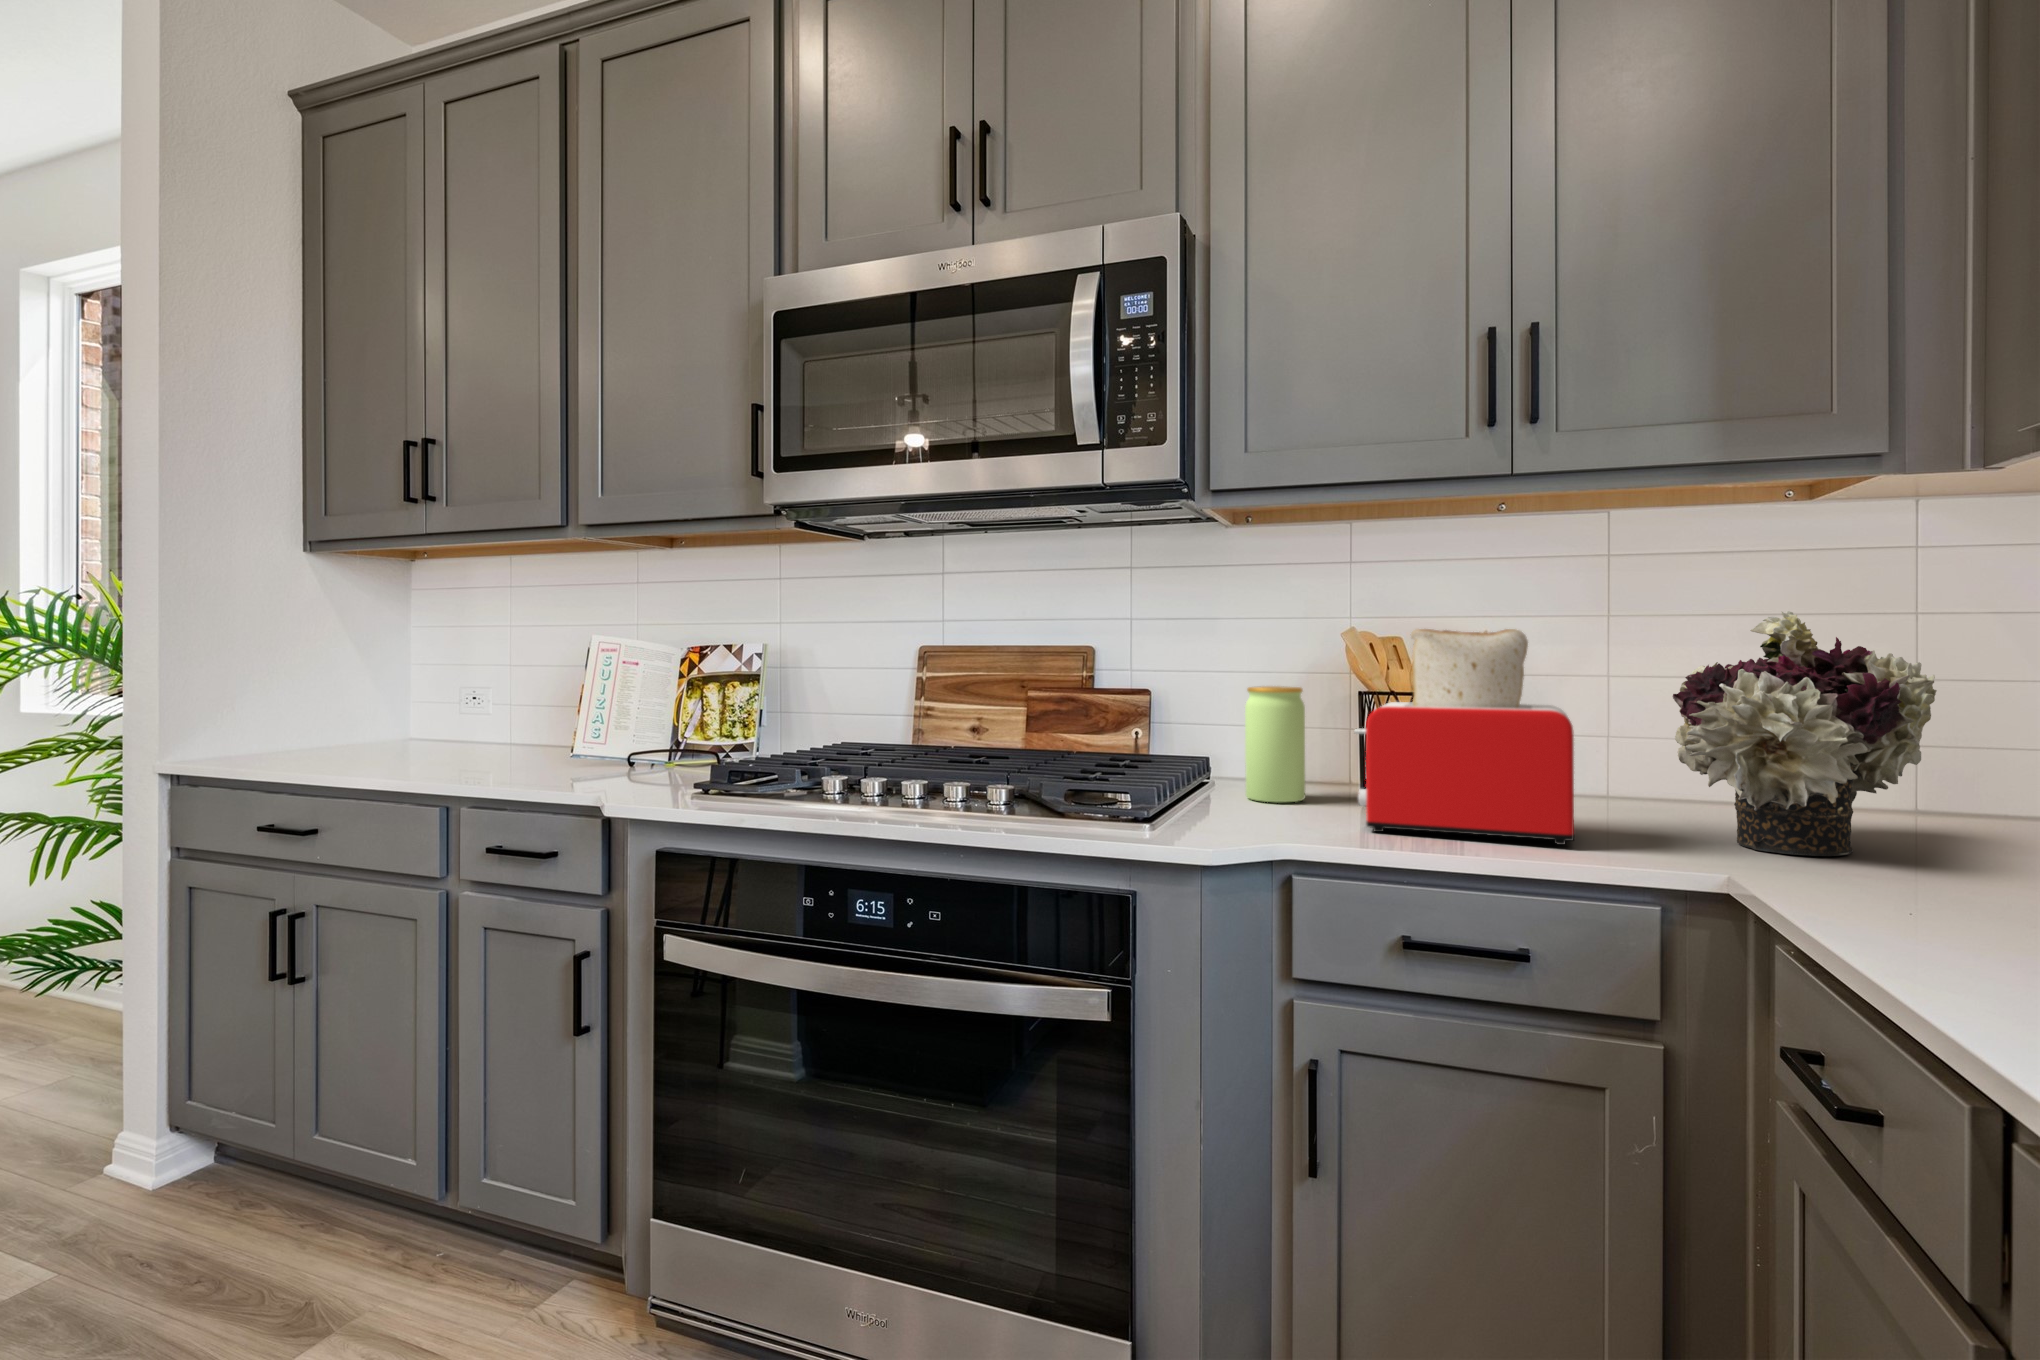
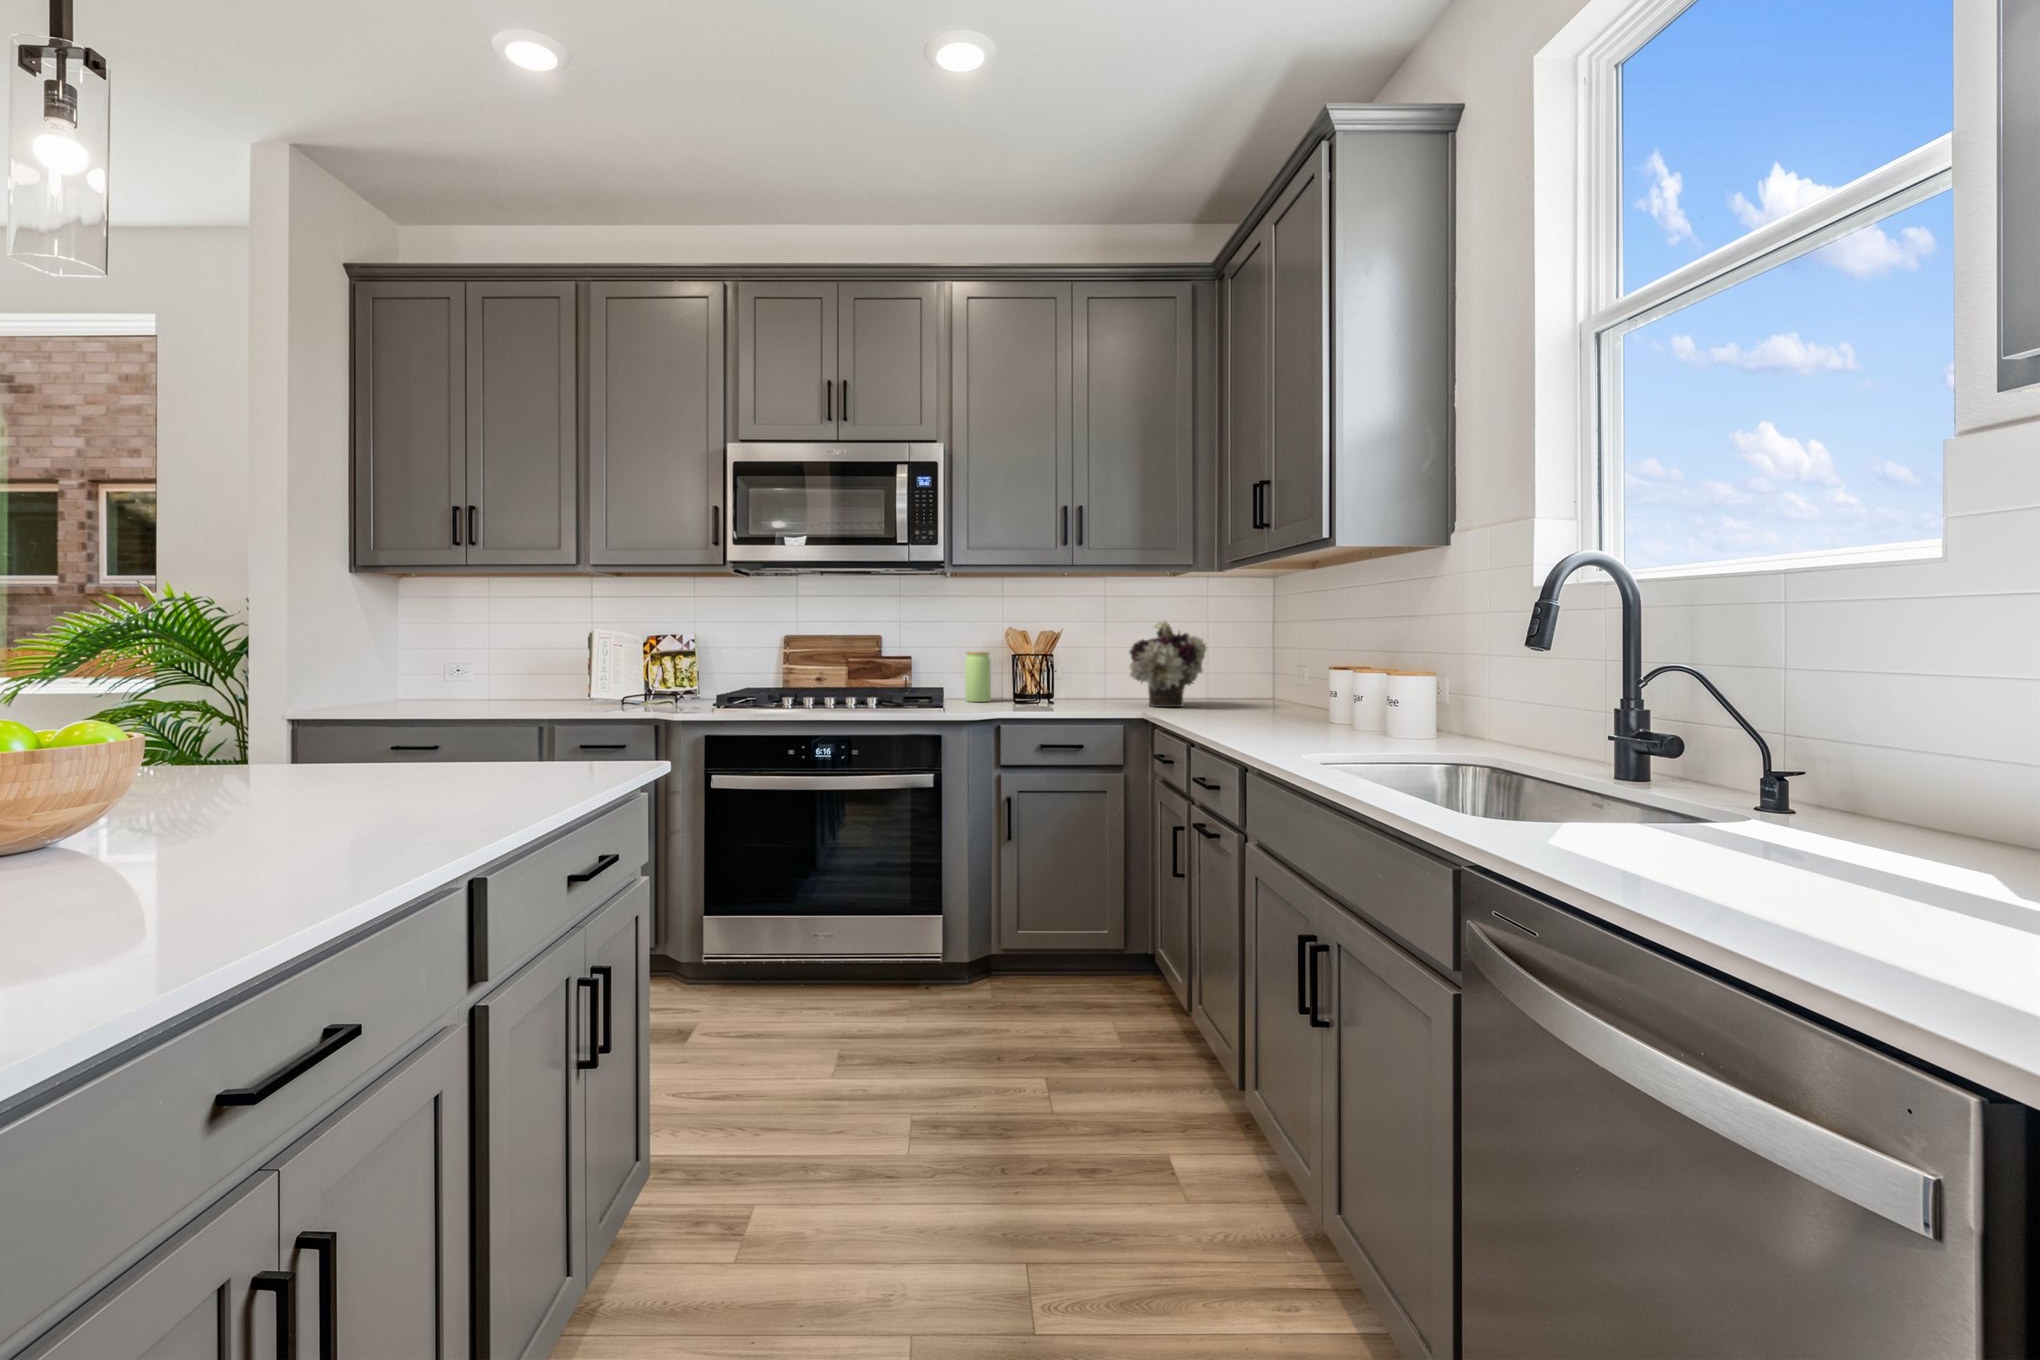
toaster: present [1354,629,1574,845] -> none [1018,626,1098,708]

